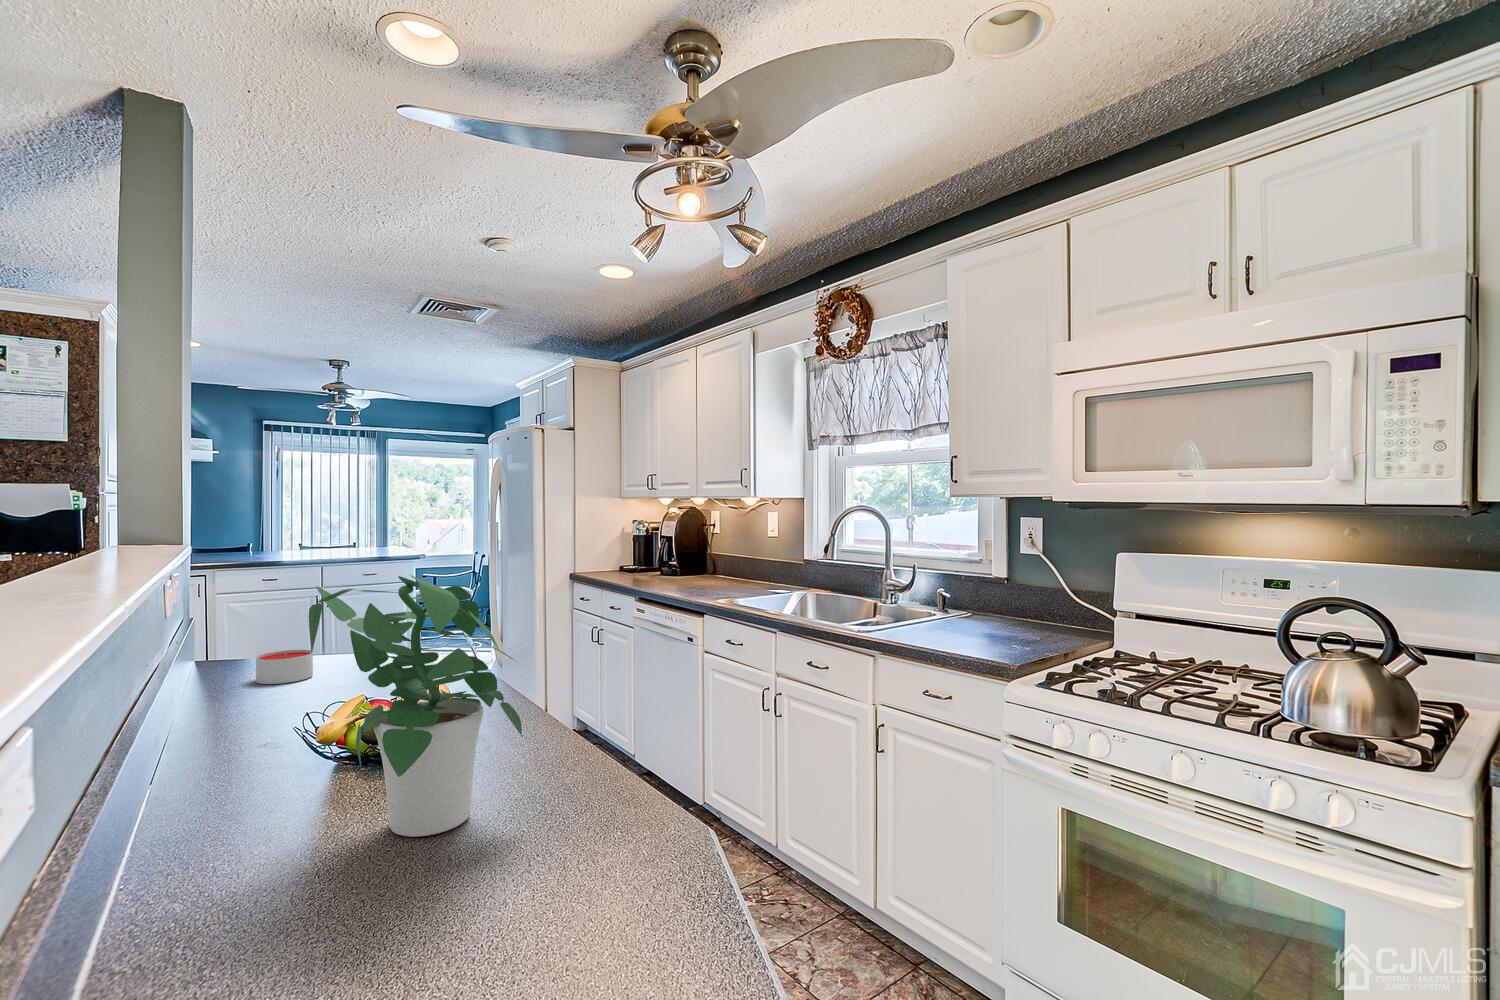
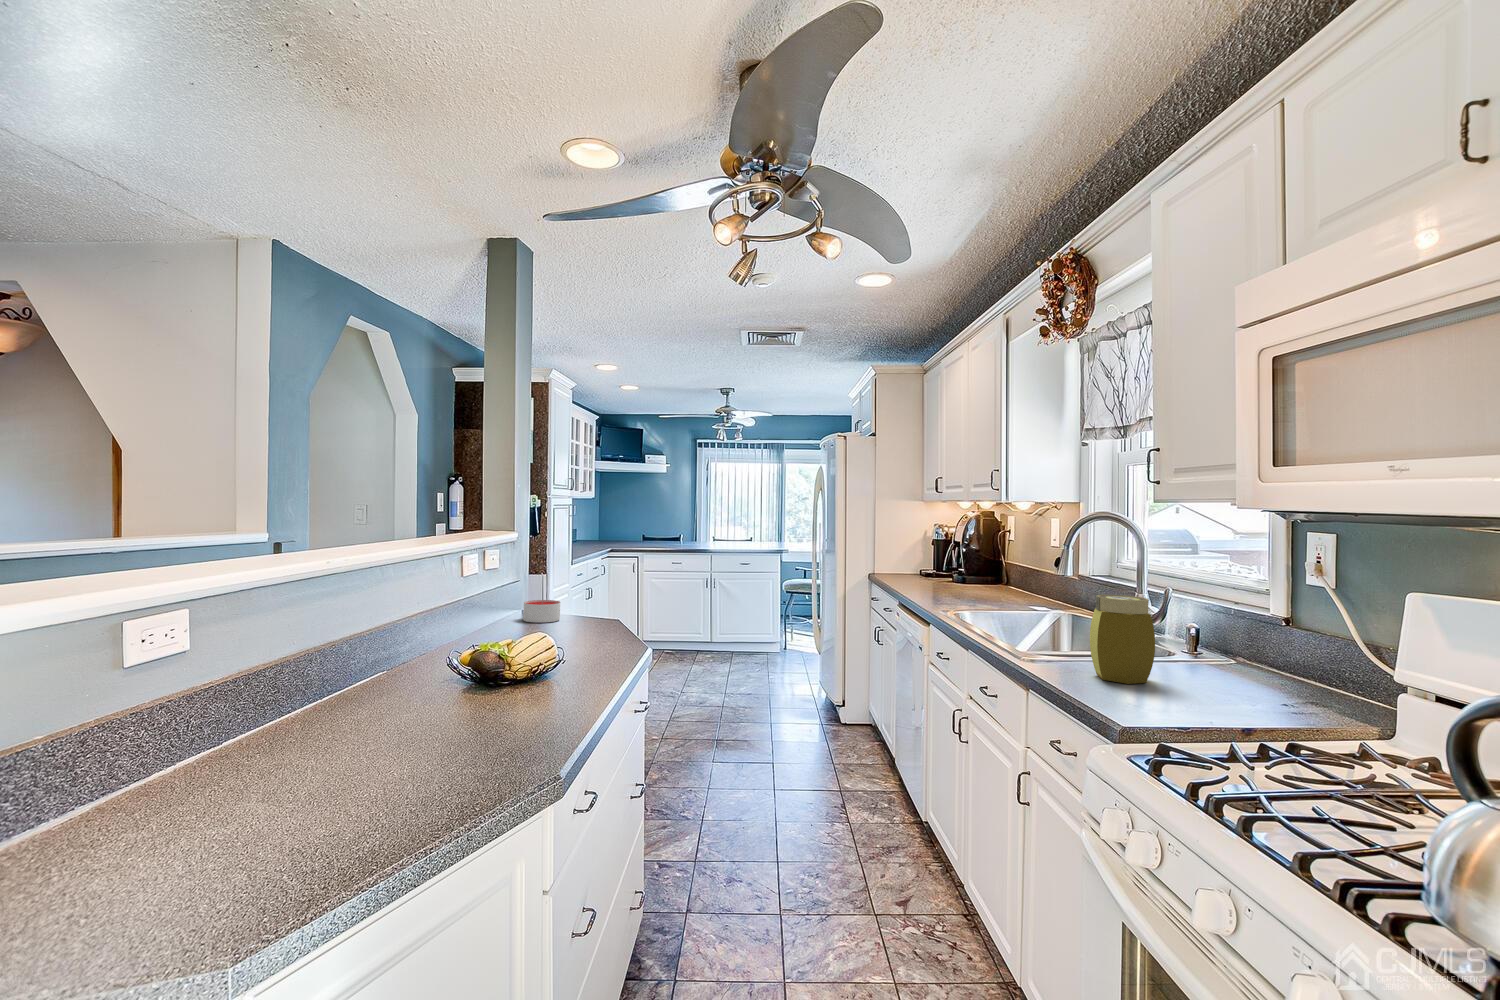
jar: none [922,574,969,642] -> present [1090,595,1155,684]
potted plant: present [309,575,523,837] -> none [346,526,484,722]

